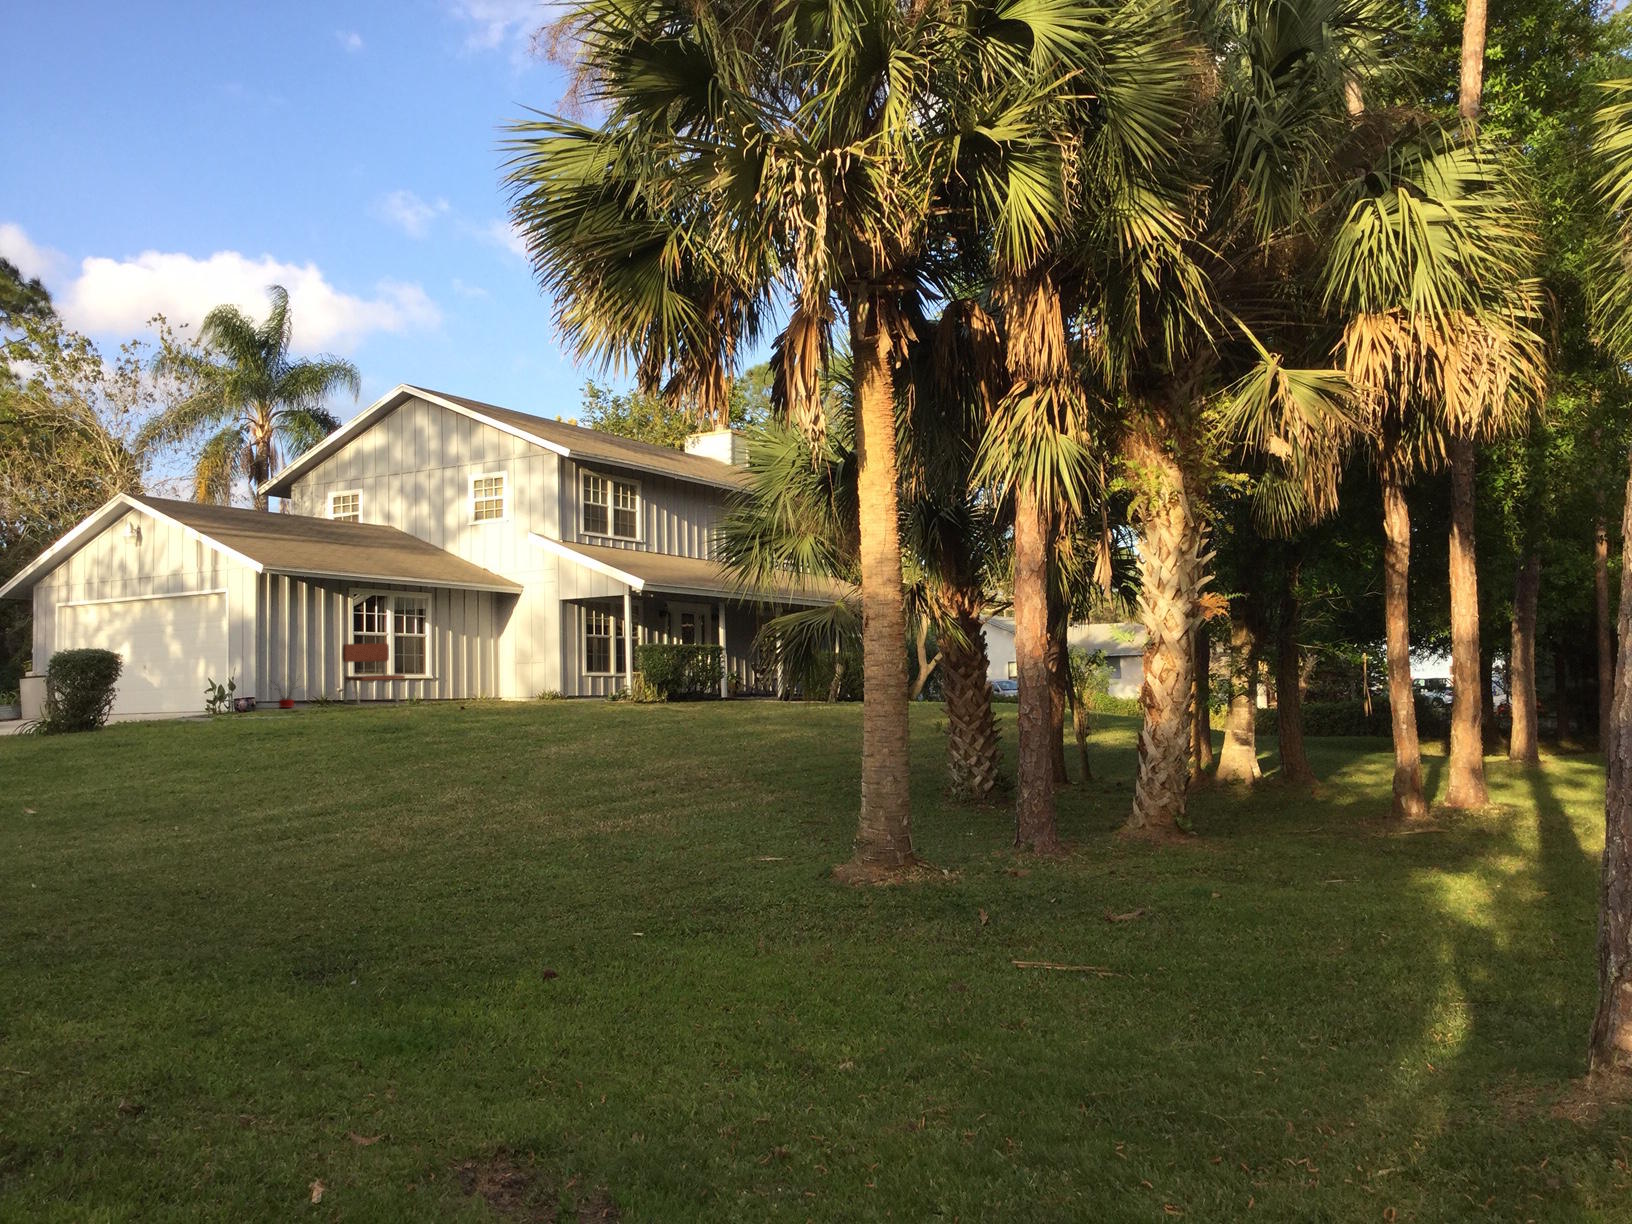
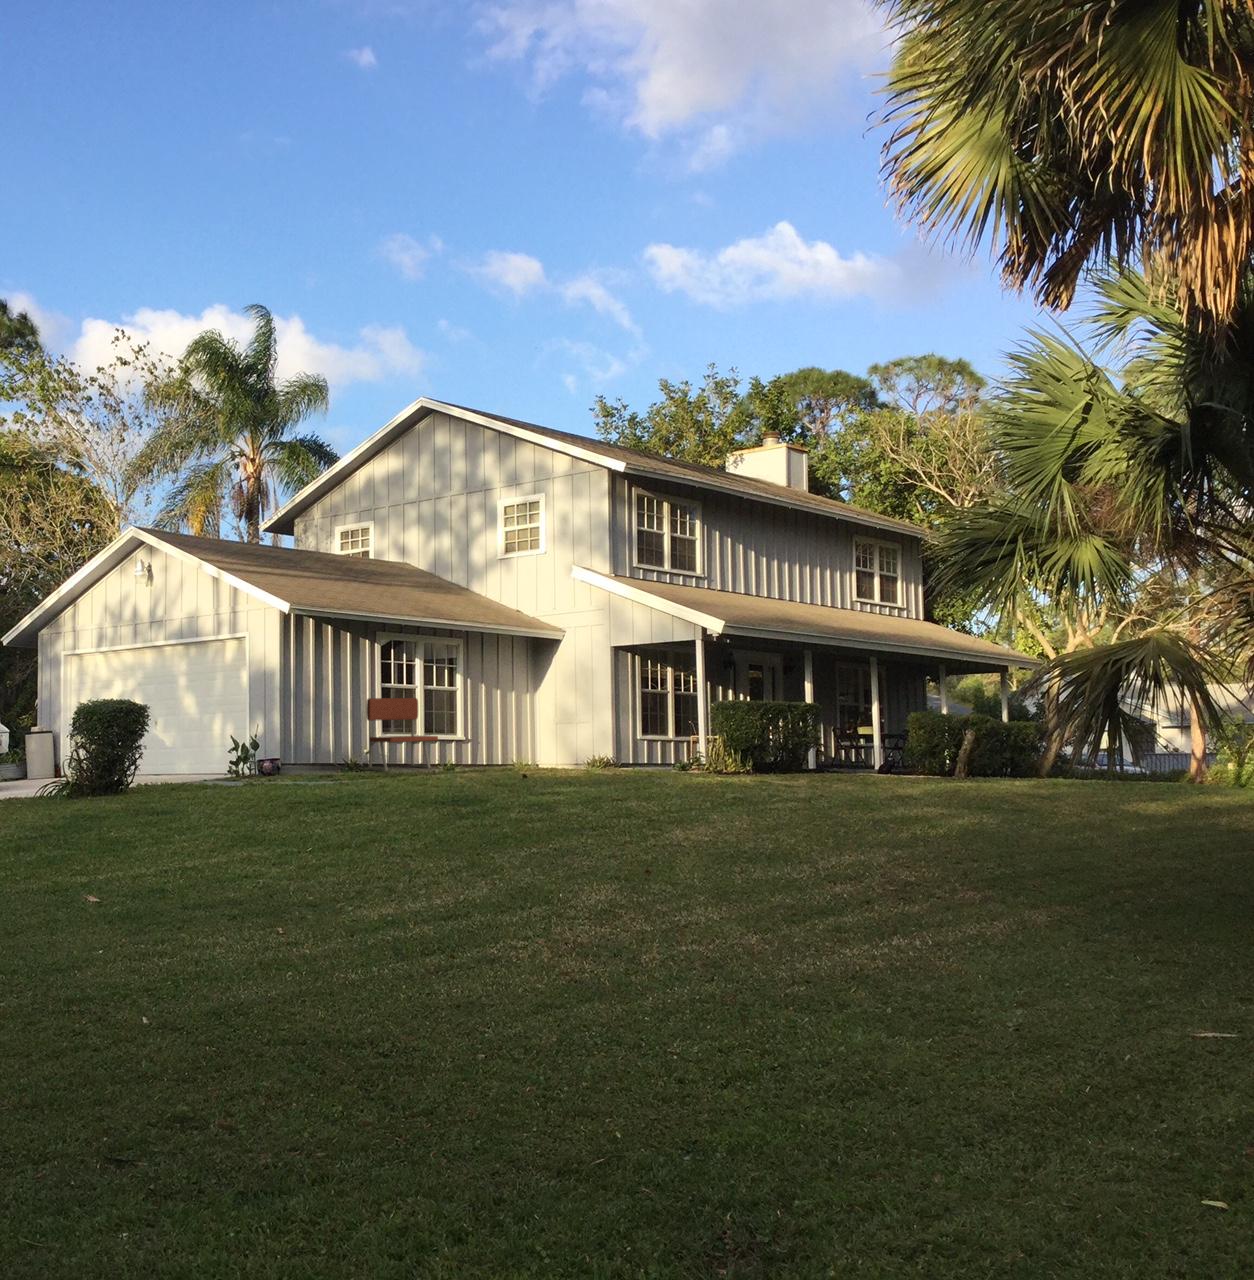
decorative plant: present [275,684,294,708] -> none [279,734,328,775]

